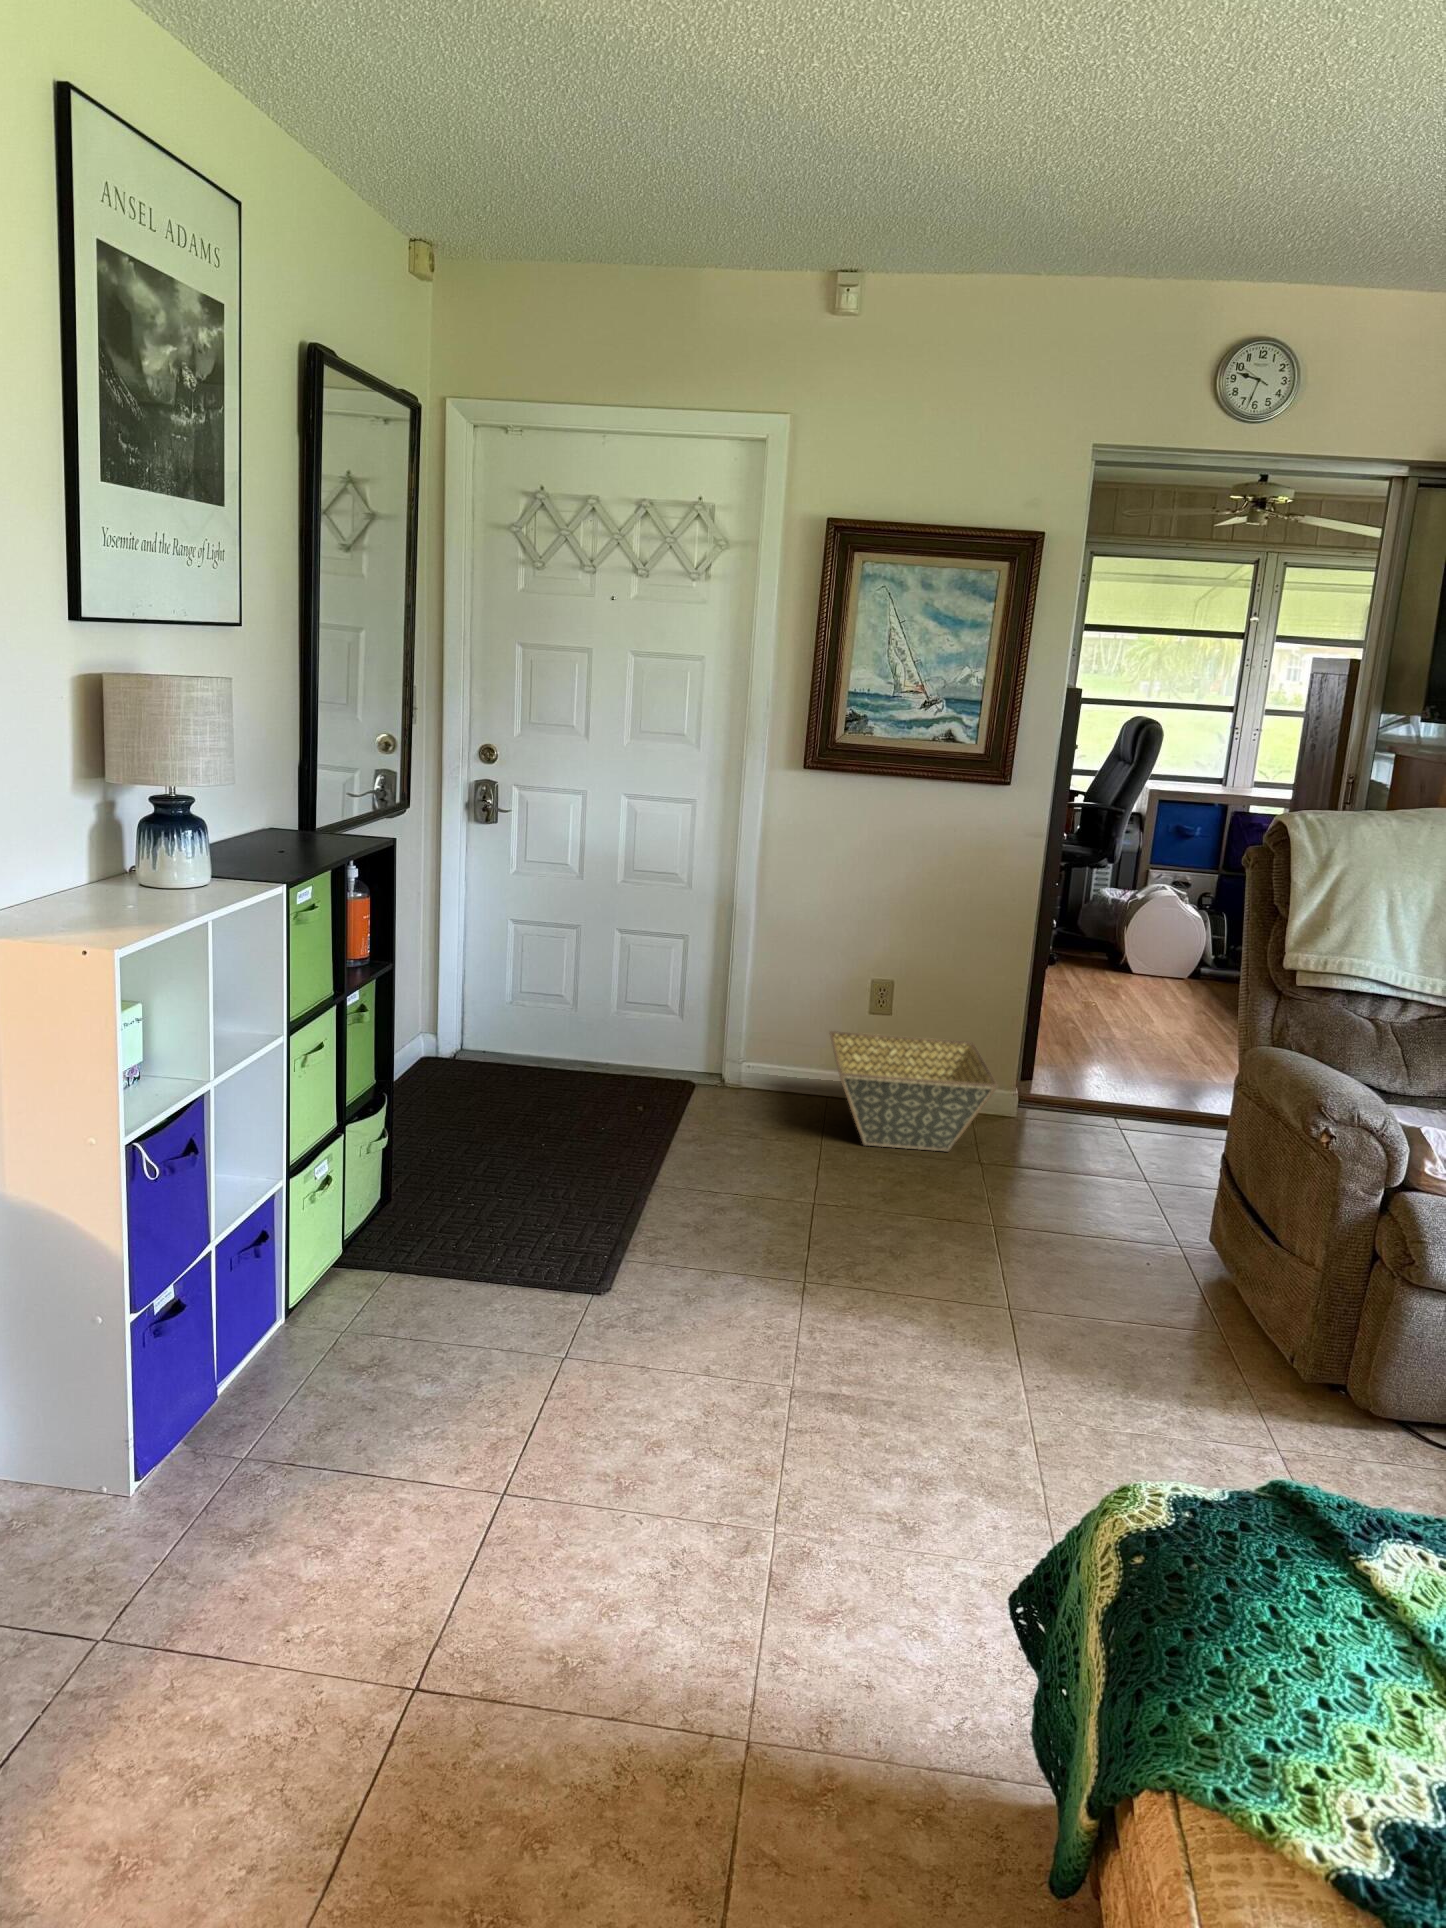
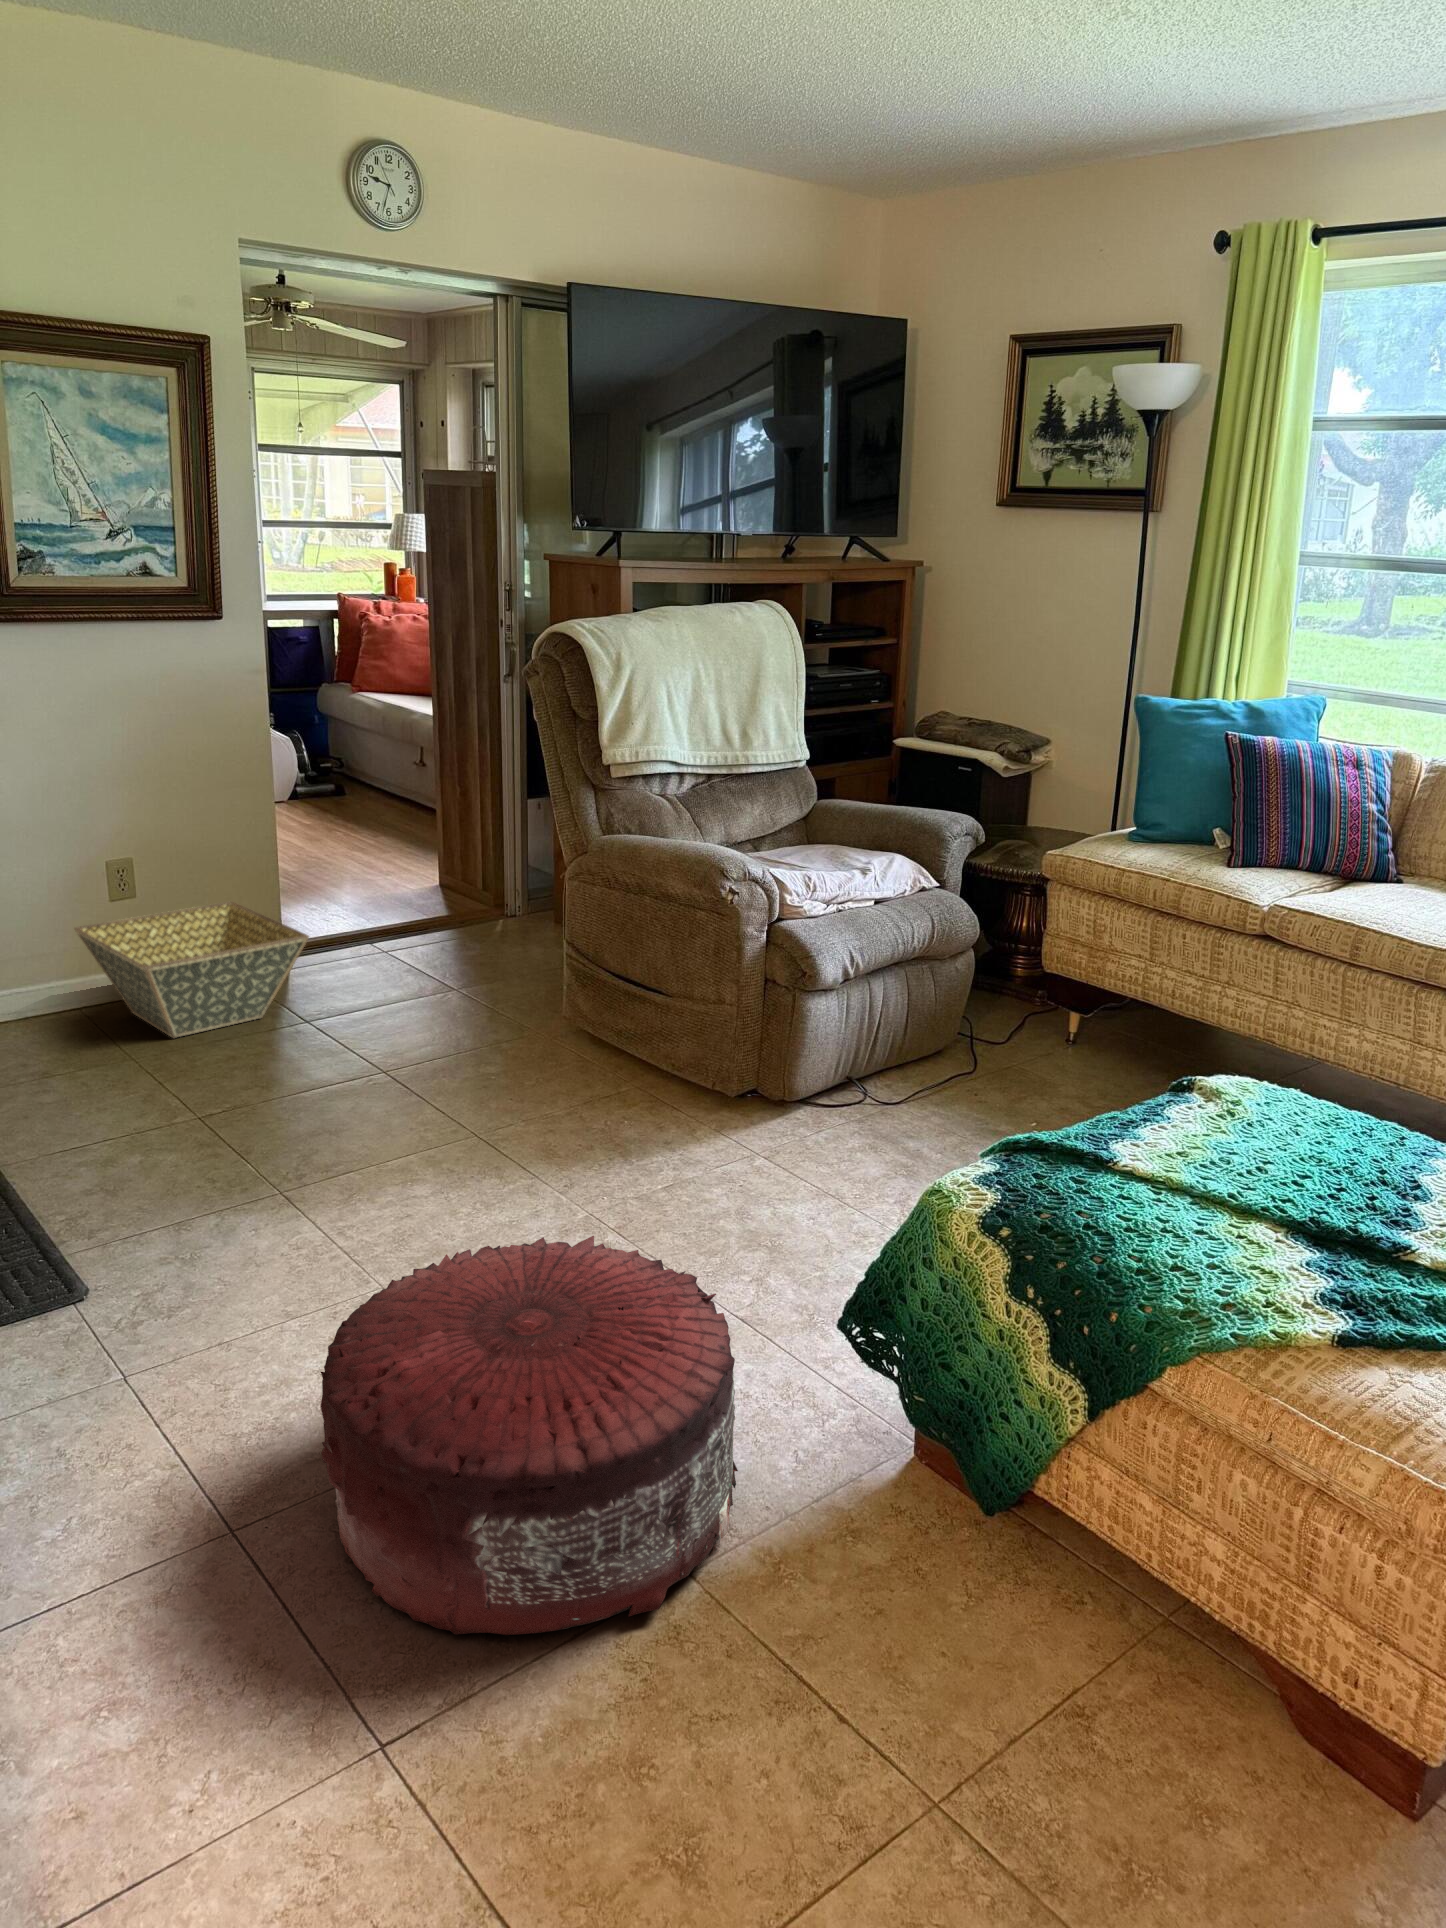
pouf: none [520,1353,912,1742] -> present [321,1236,738,1635]

